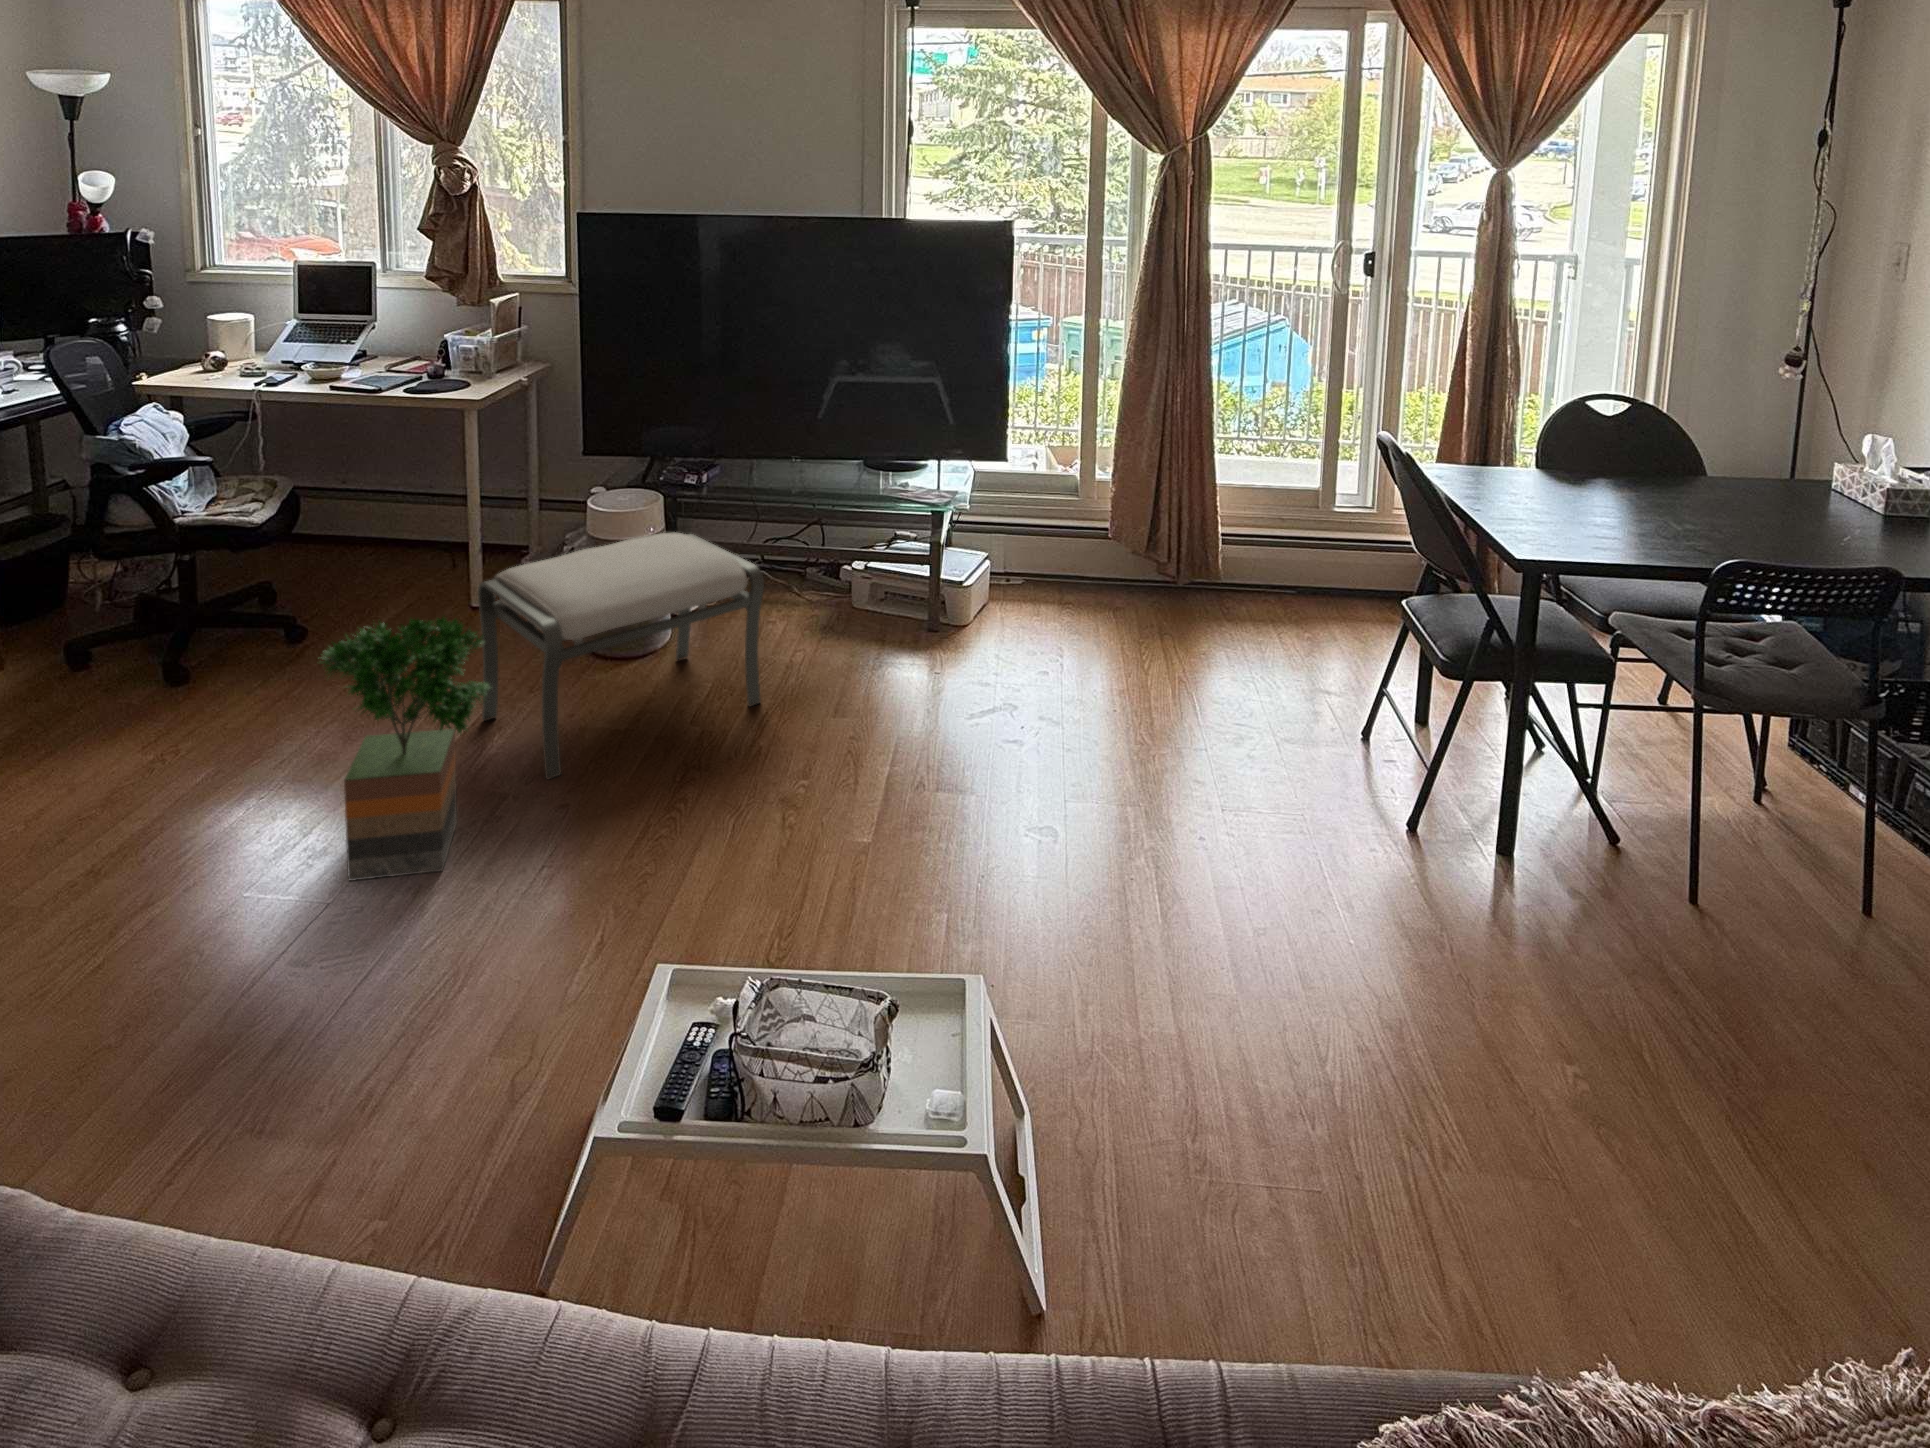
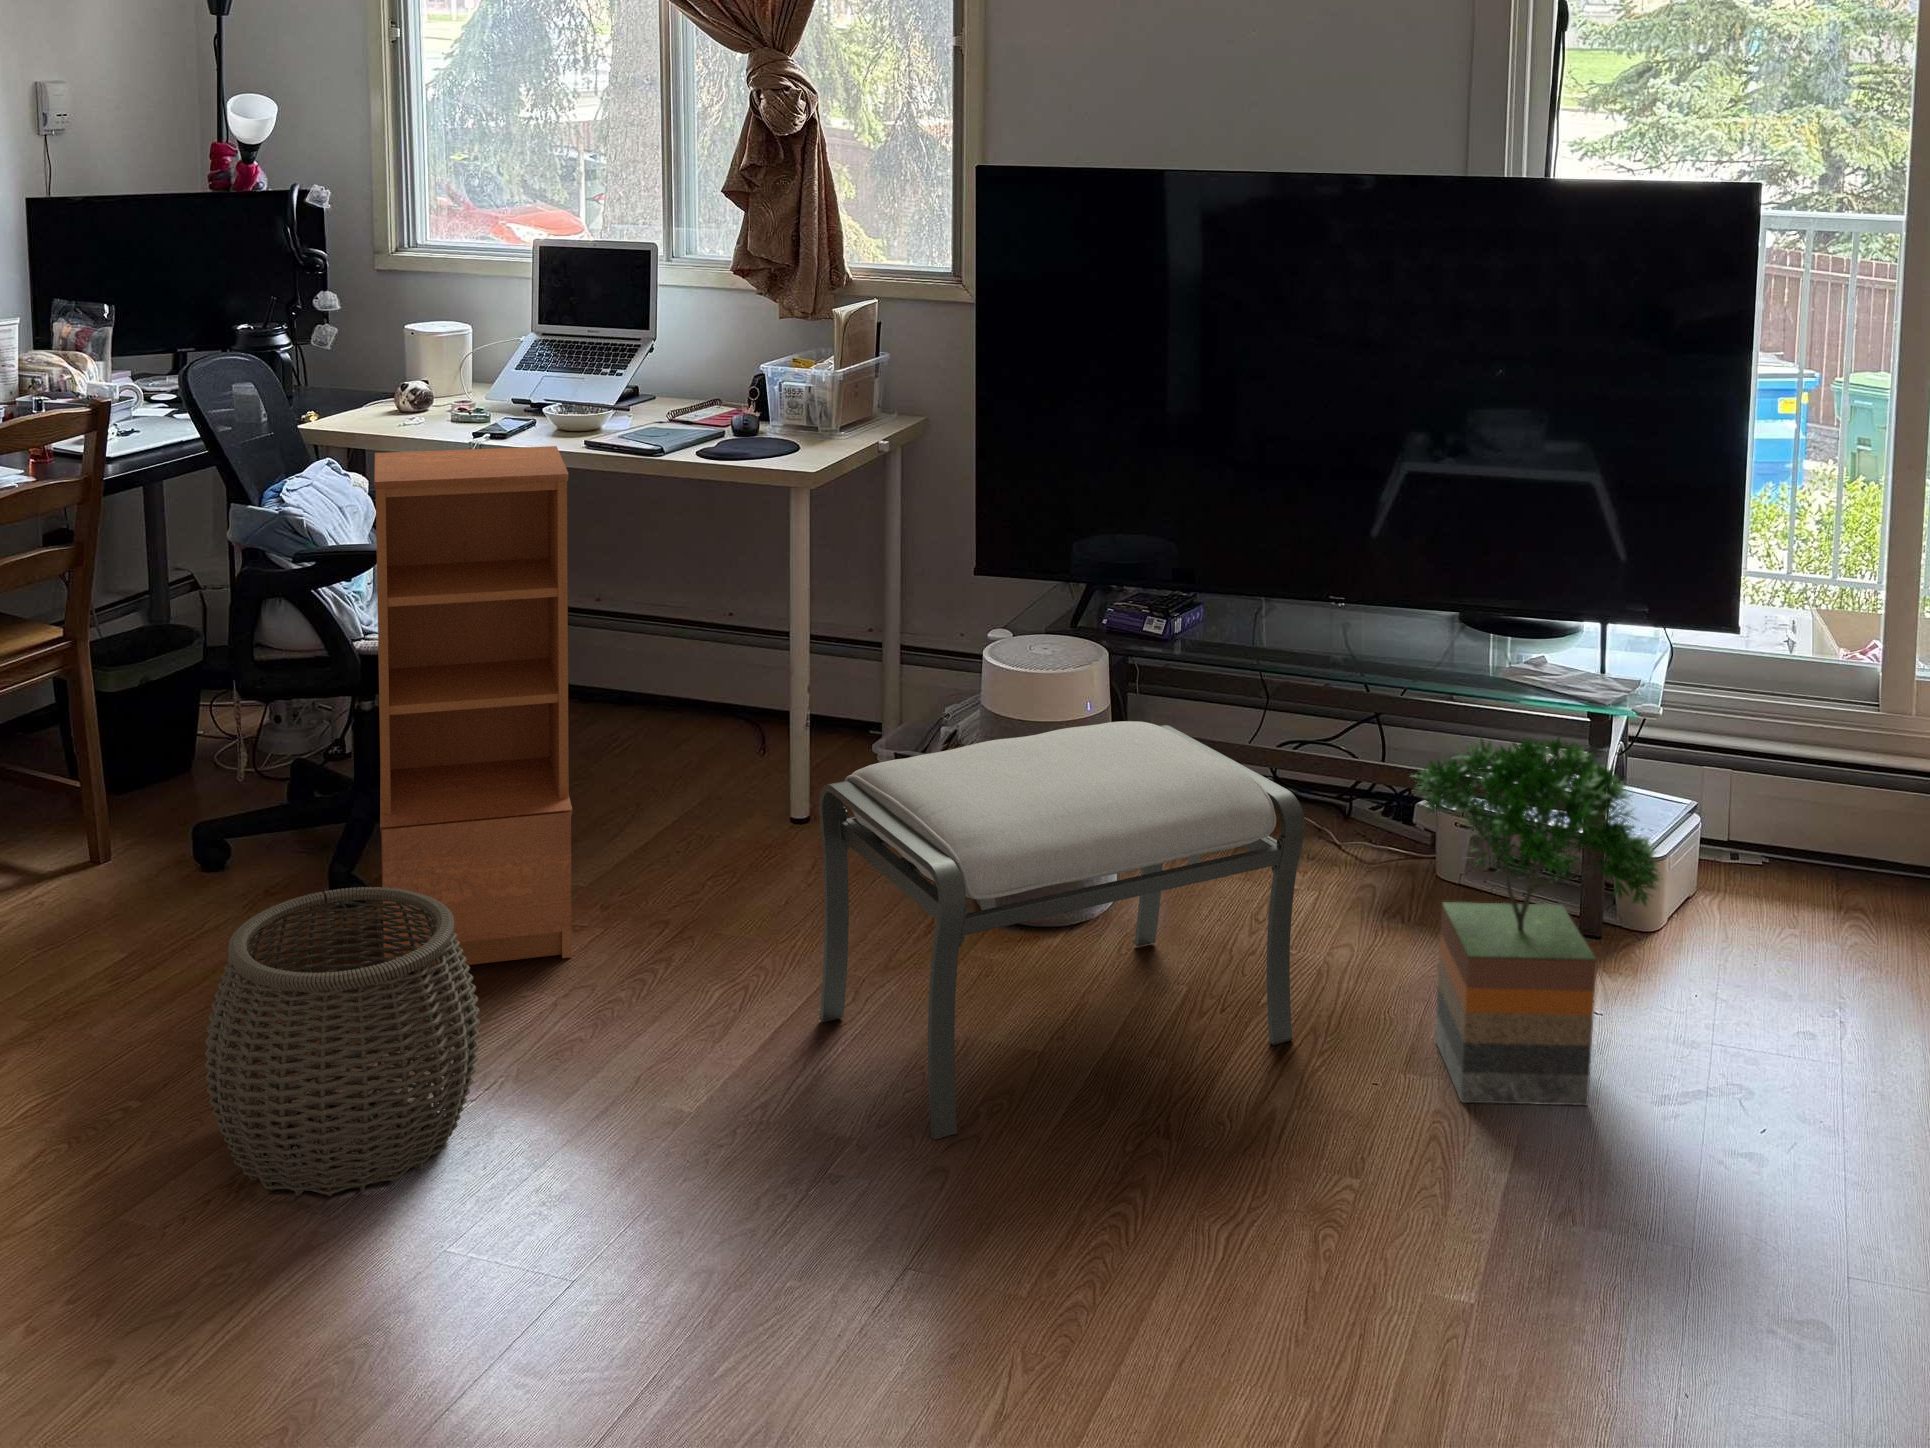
bookcase: none [180,390,325,724] -> present [374,446,572,967]
potted tree: present [320,617,491,881] -> present [1411,738,1659,1106]
woven basket: none [65,666,257,859] -> present [205,887,480,1196]

